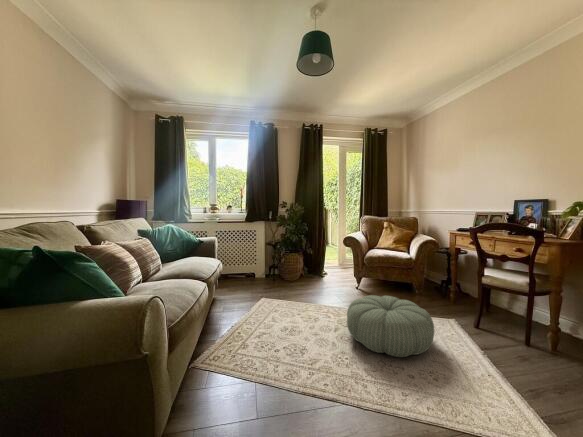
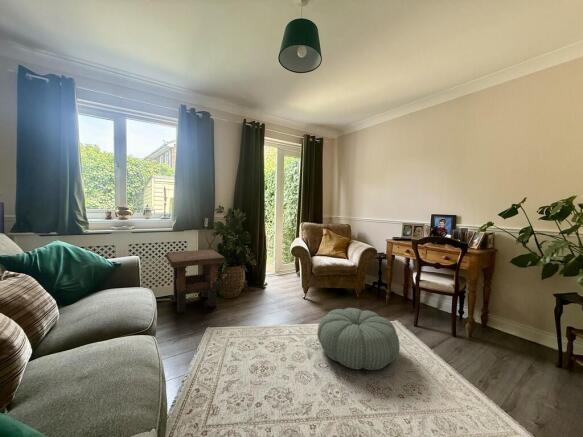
side table: none [236,238,280,288] -> present [166,249,225,313]

